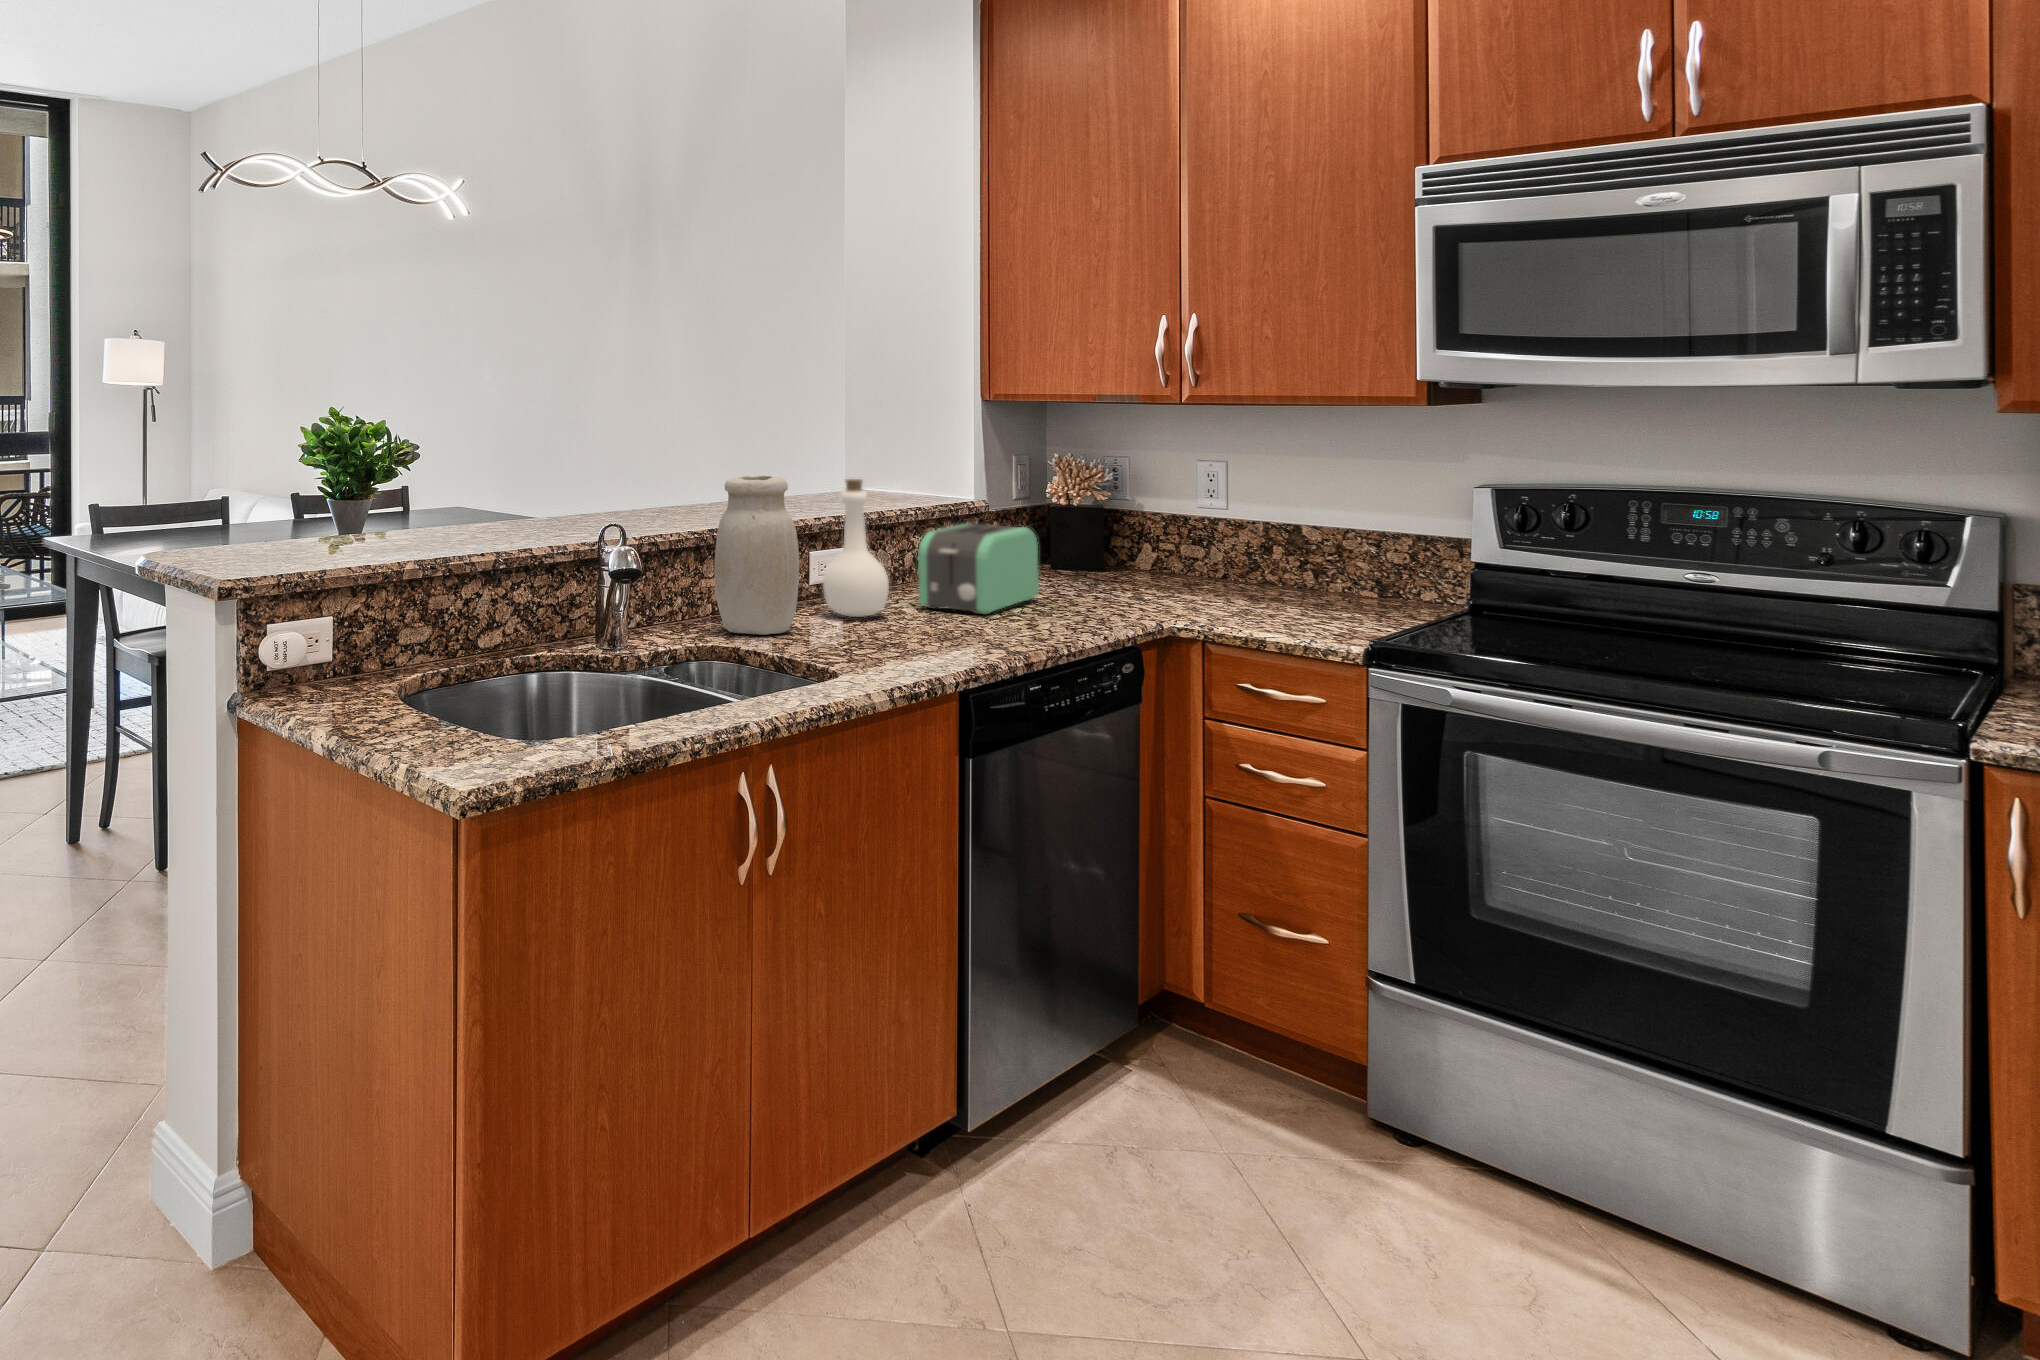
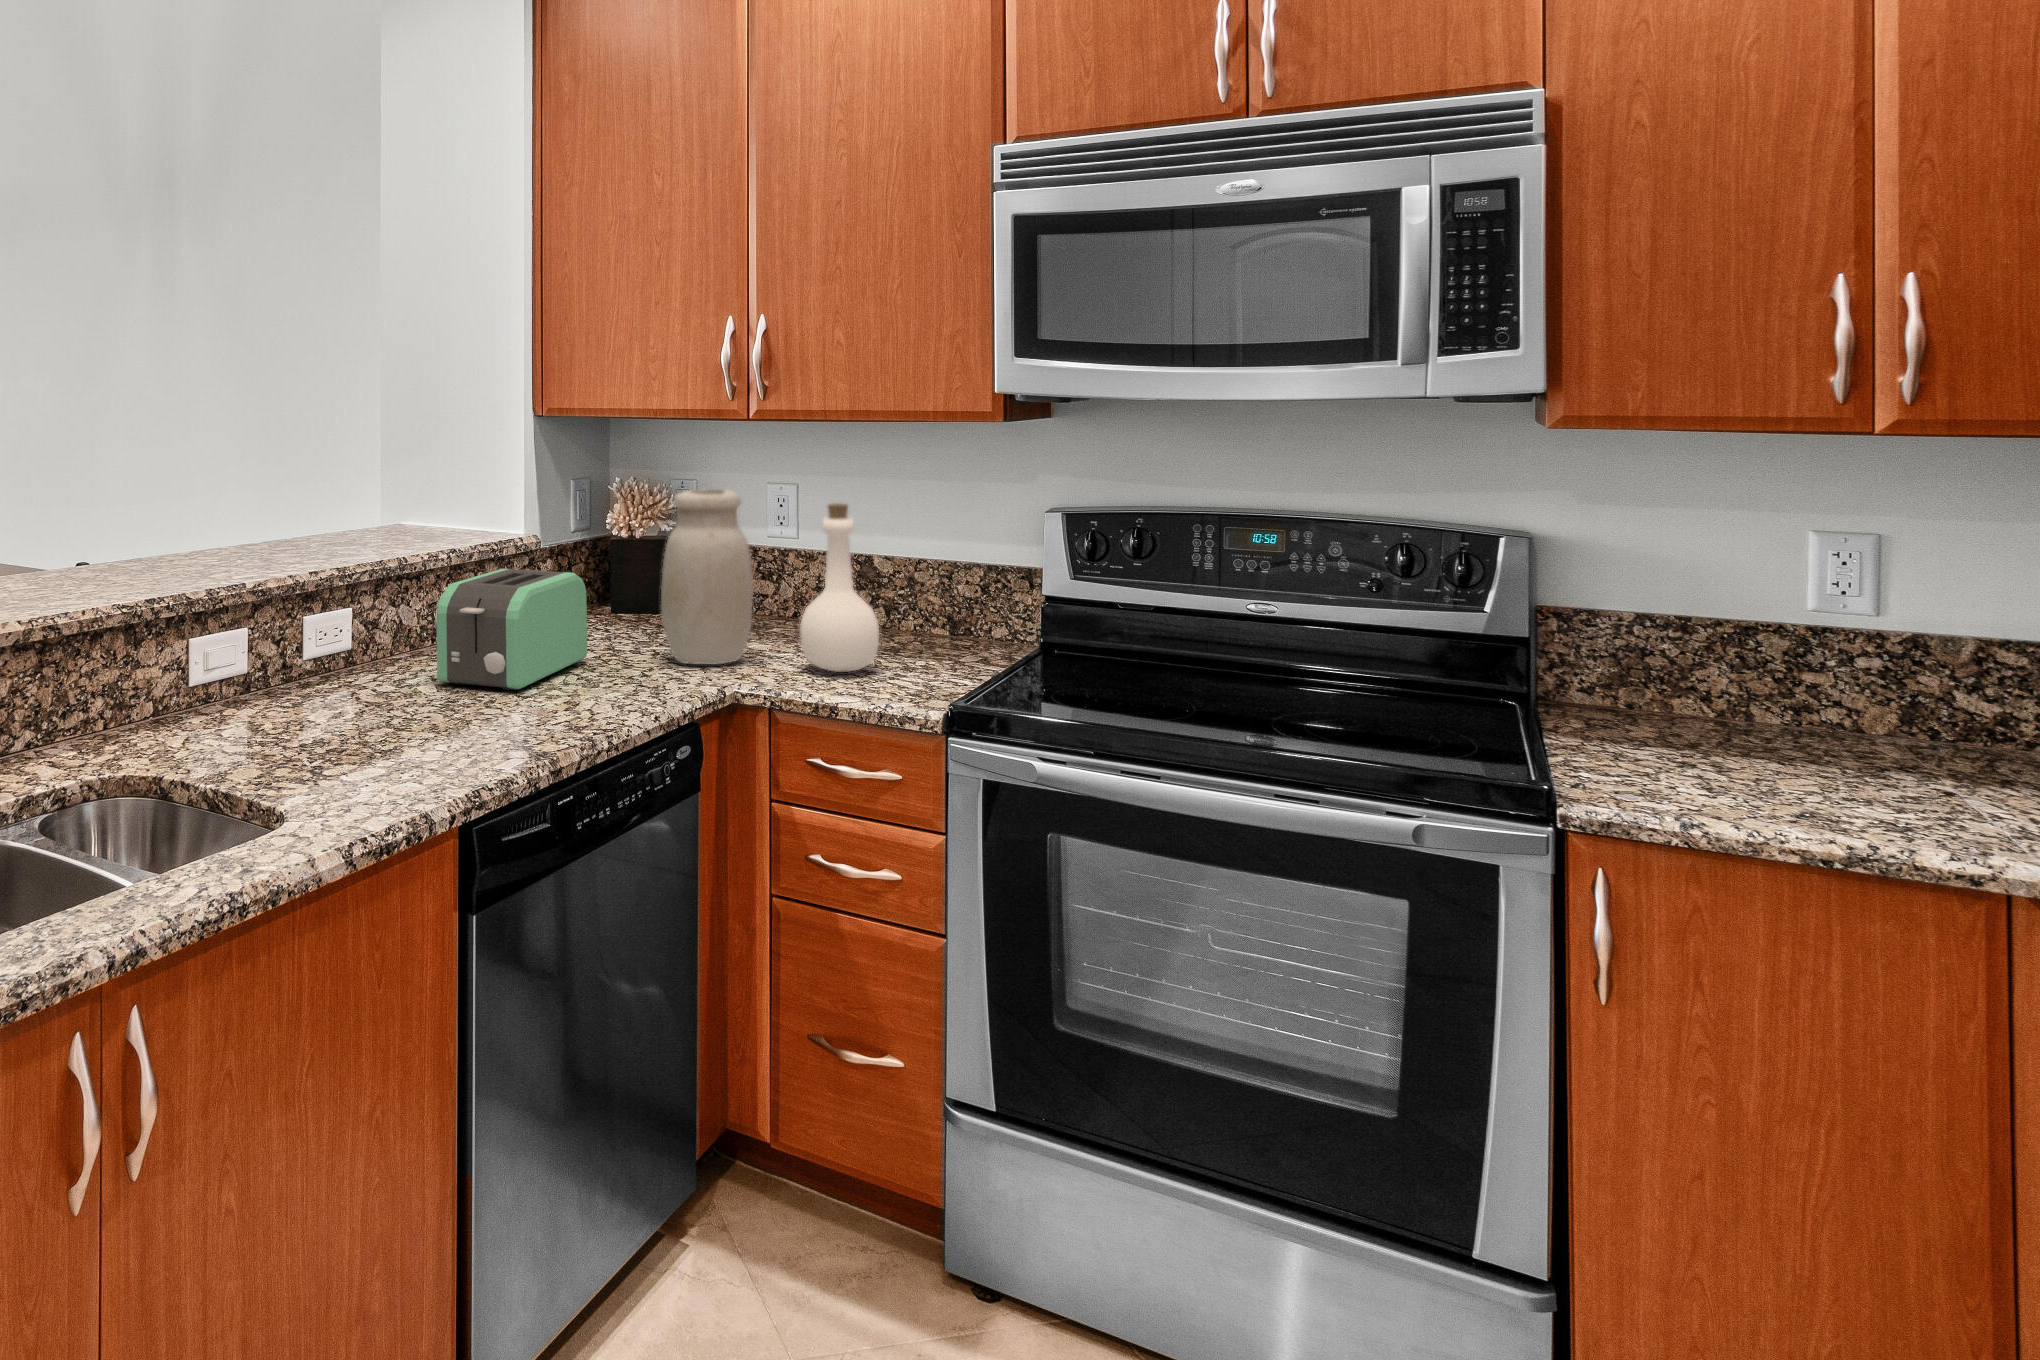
jar: present [715,476,799,635] -> present [661,489,753,664]
bottle: present [823,479,889,617] -> present [800,503,879,672]

